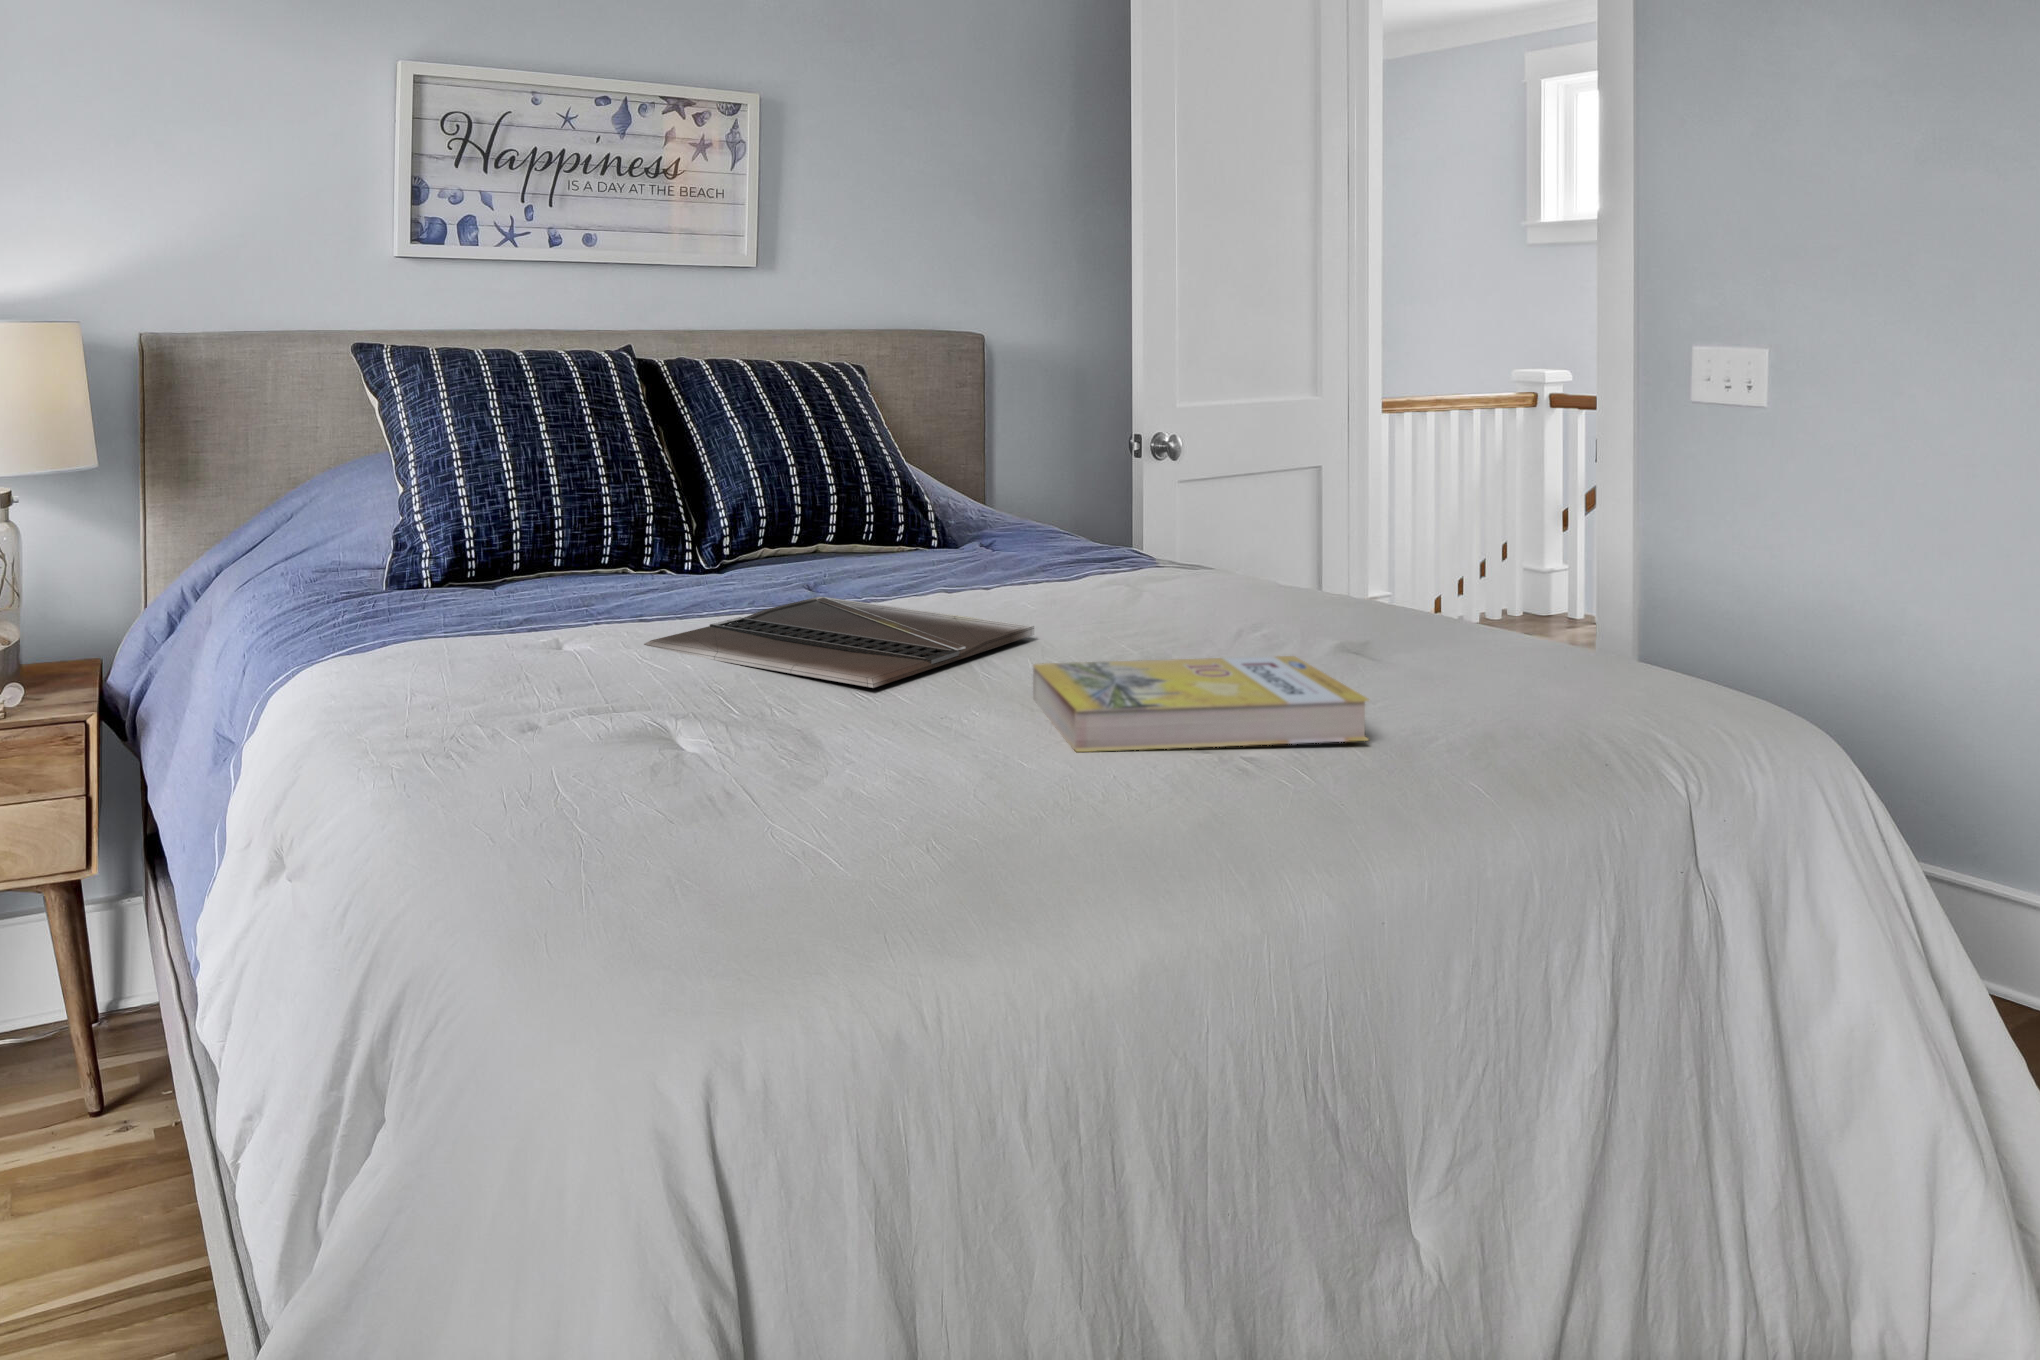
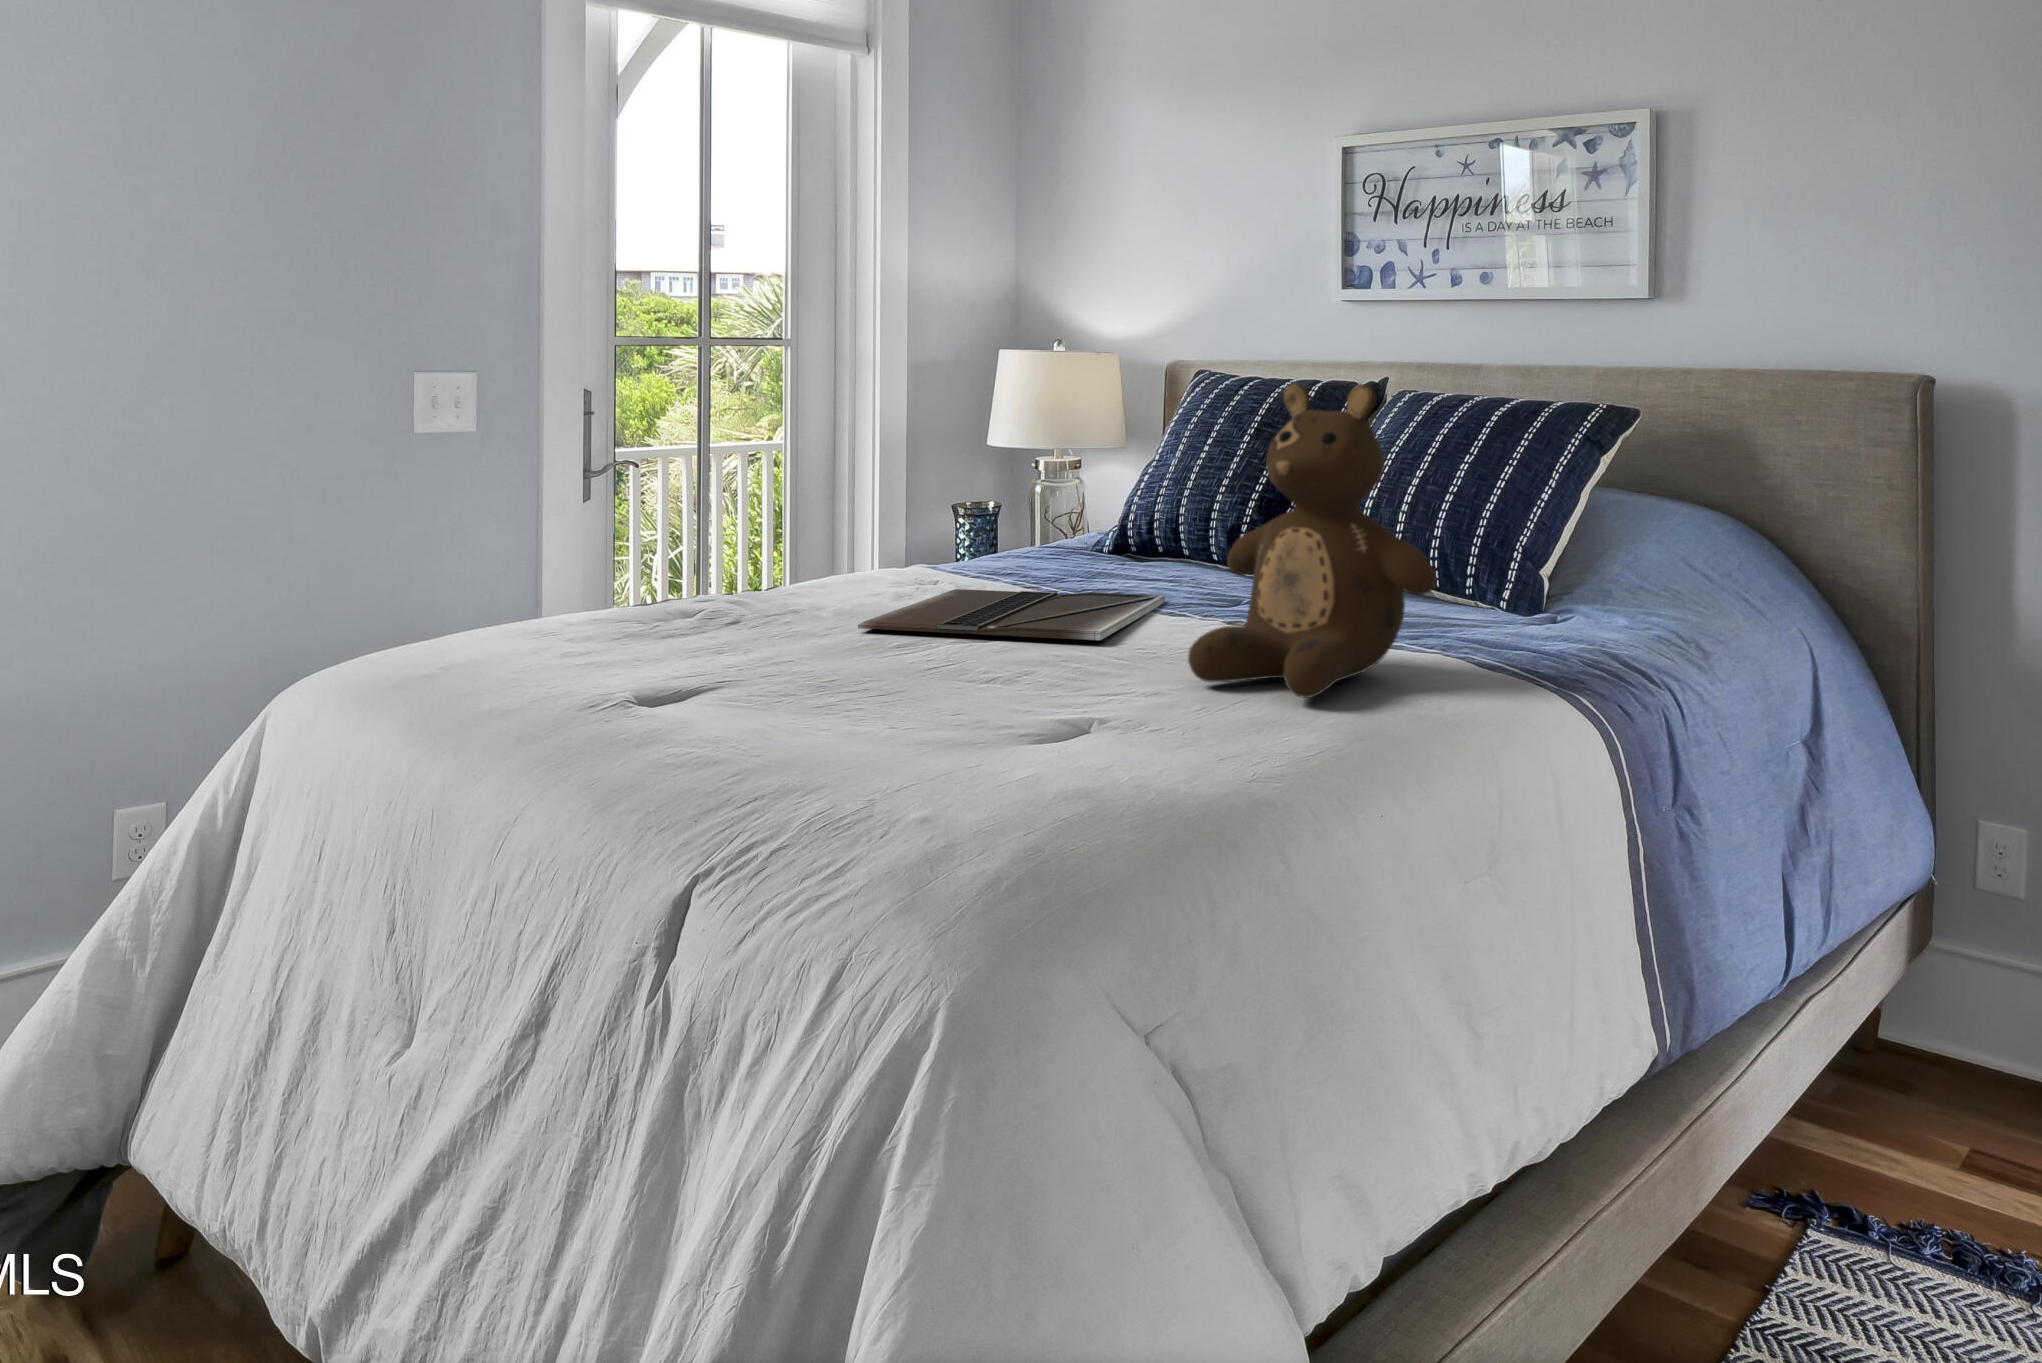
teddy bear: none [1116,365,1329,635] -> present [1188,383,1436,698]
book: present [1033,656,1368,752] -> none [725,628,974,725]

